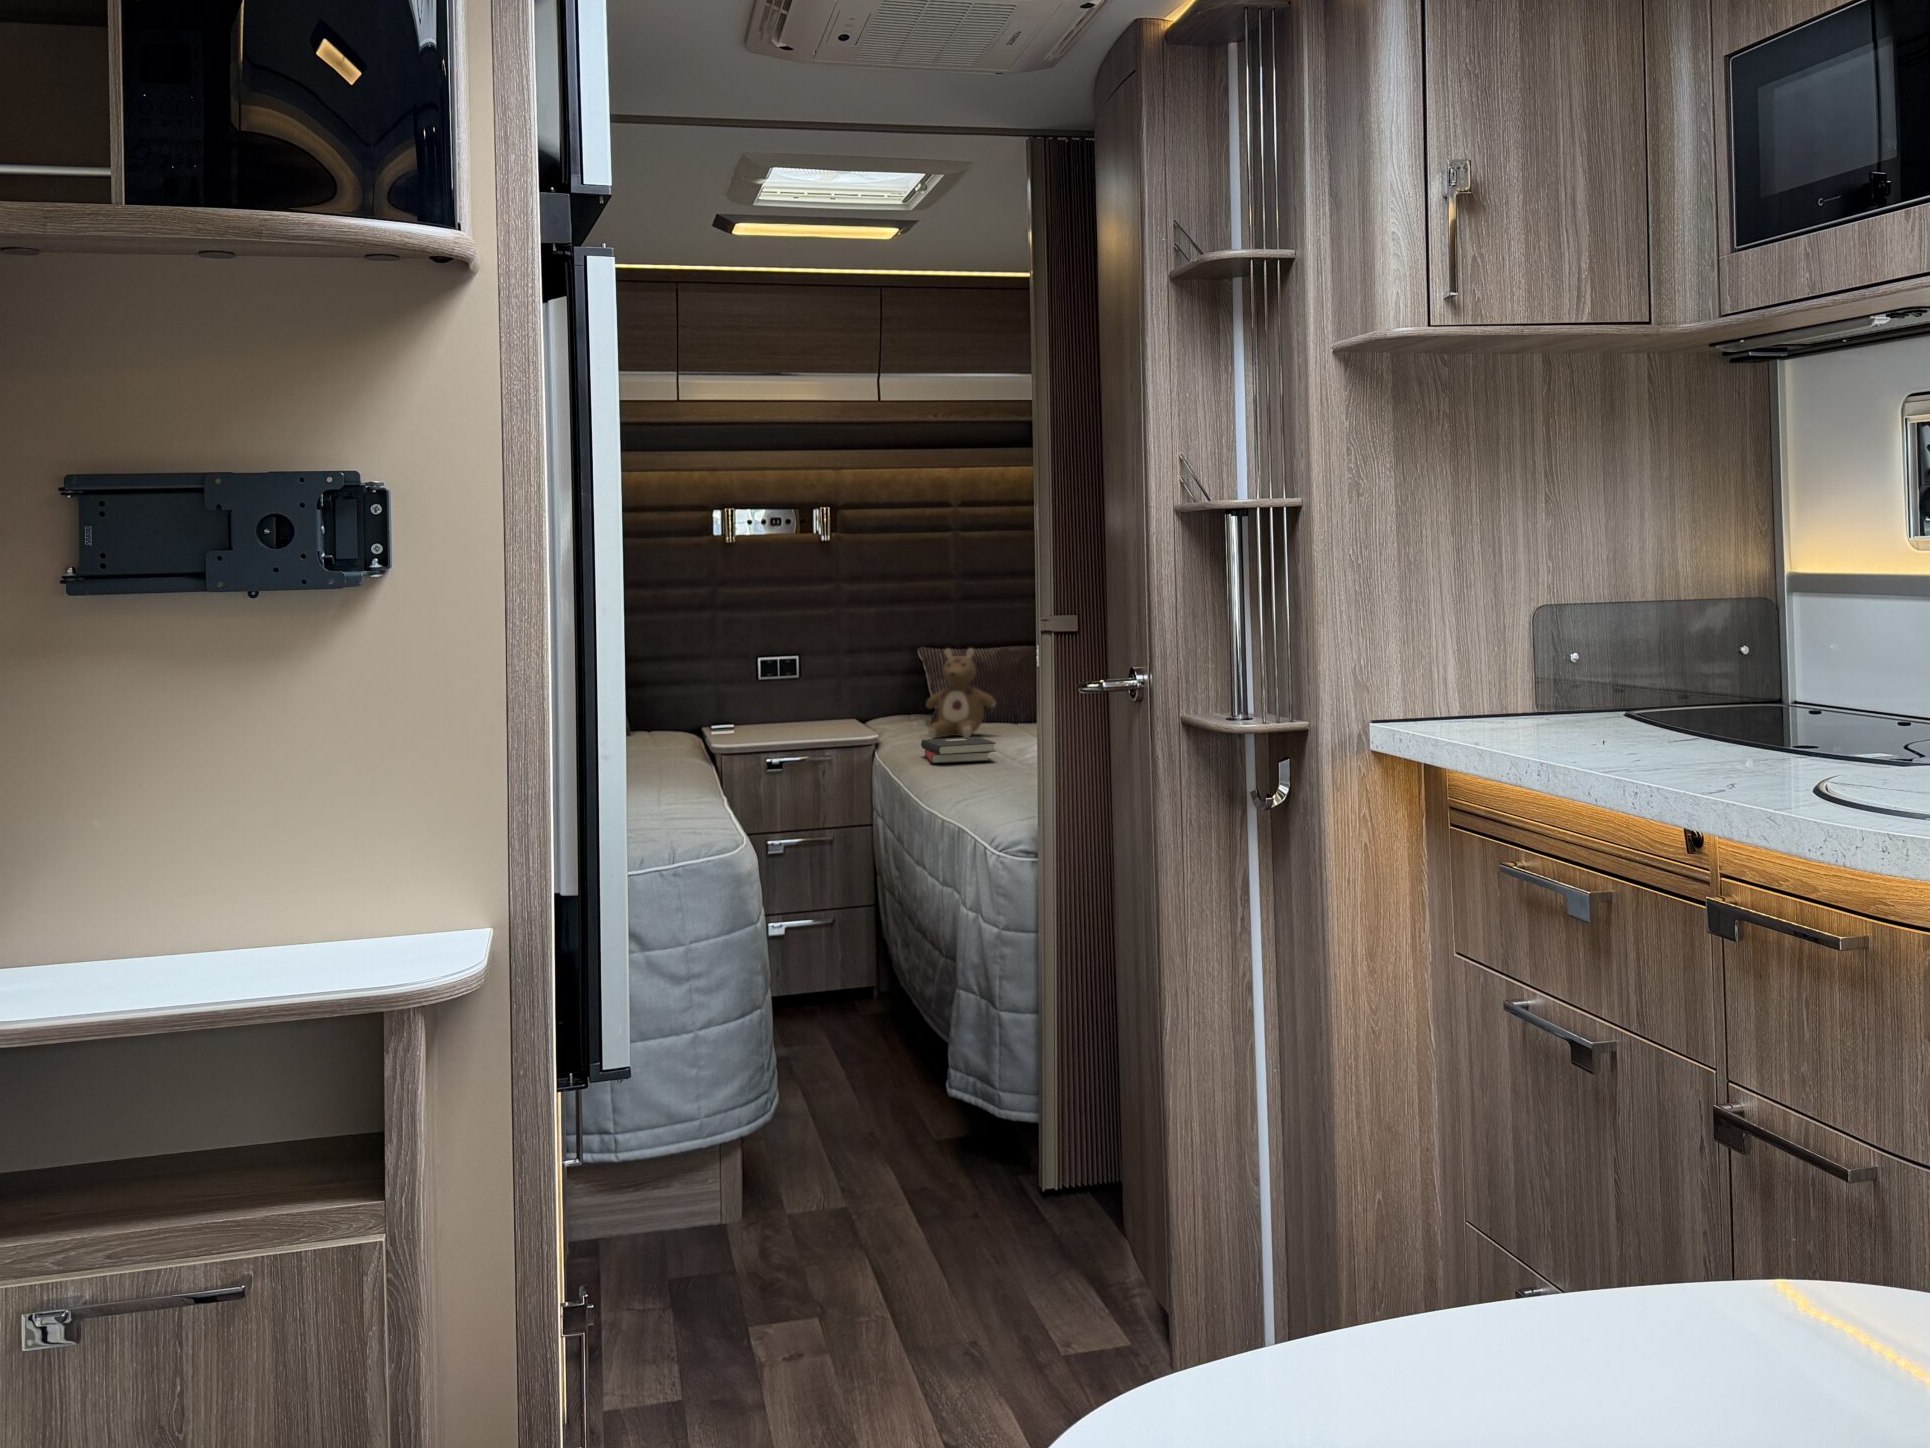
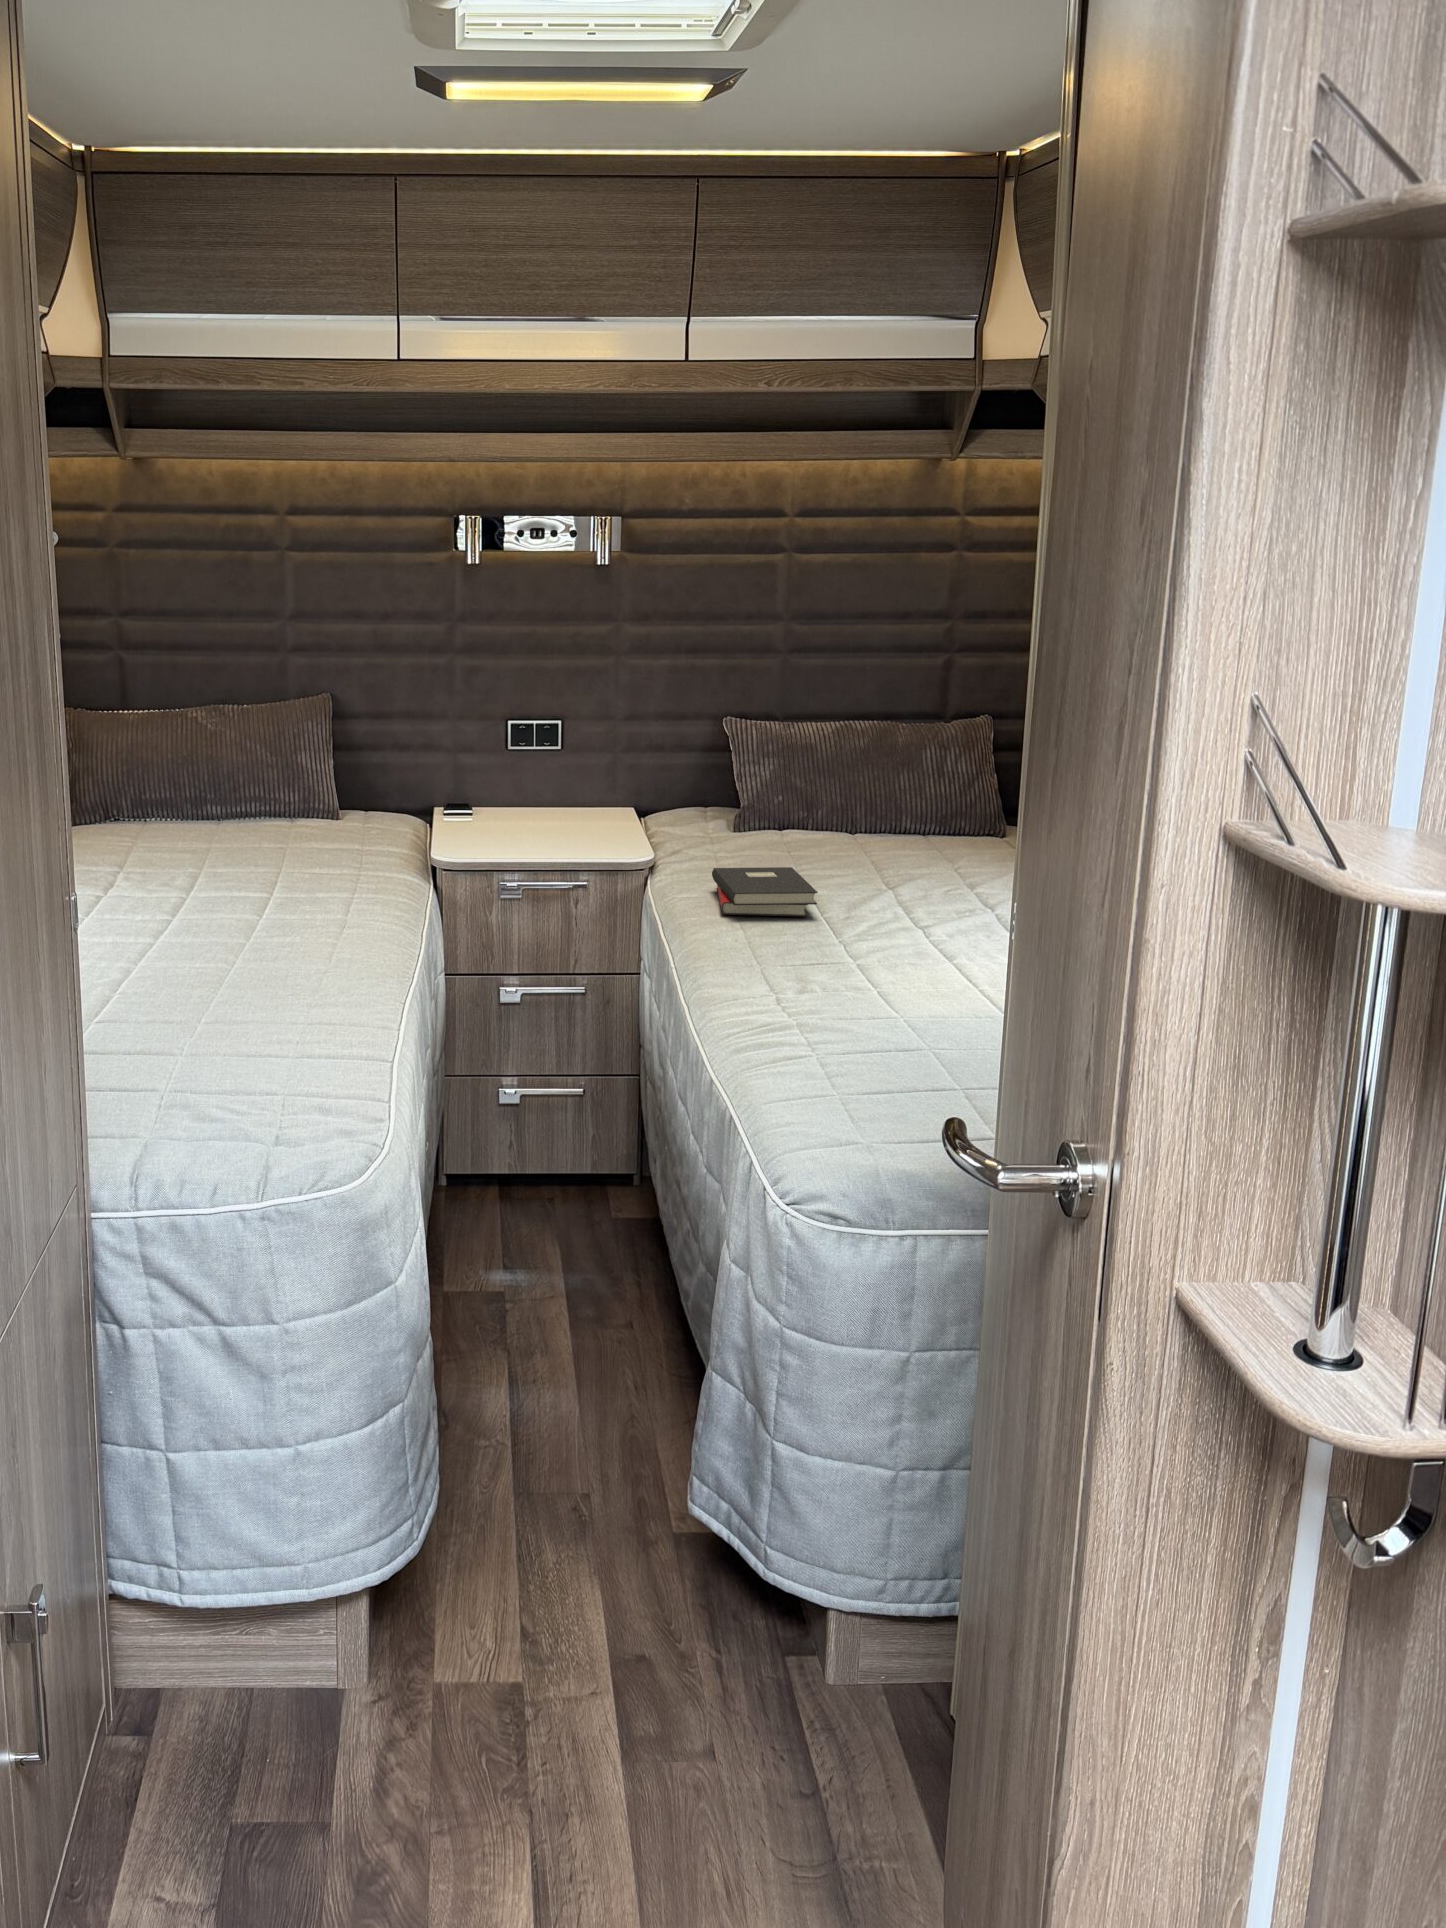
stuffed bear: present [926,648,995,738] -> none [728,719,826,850]

